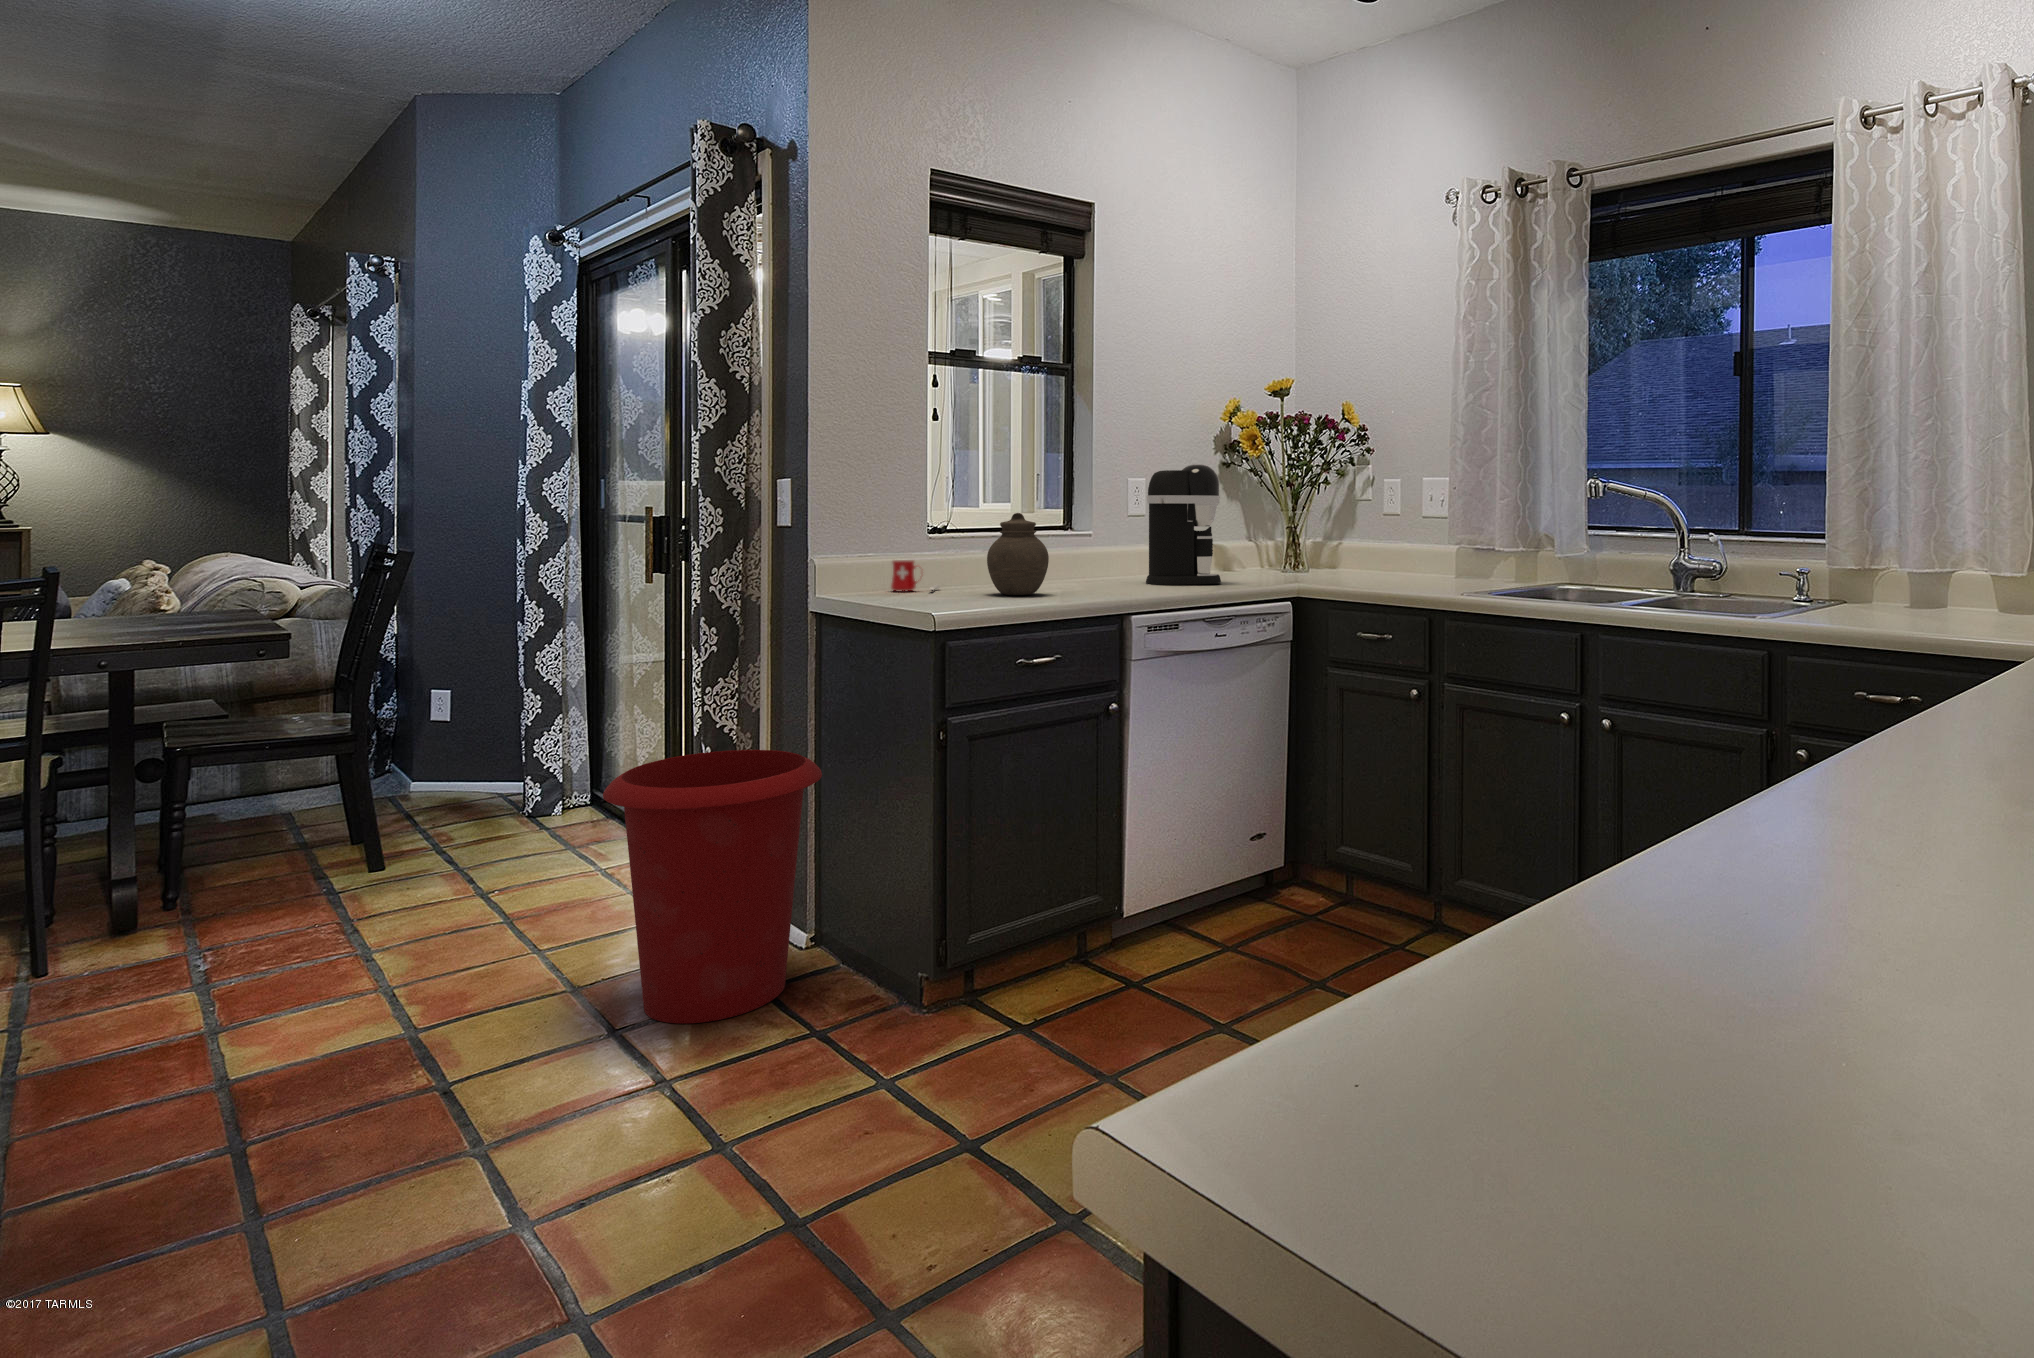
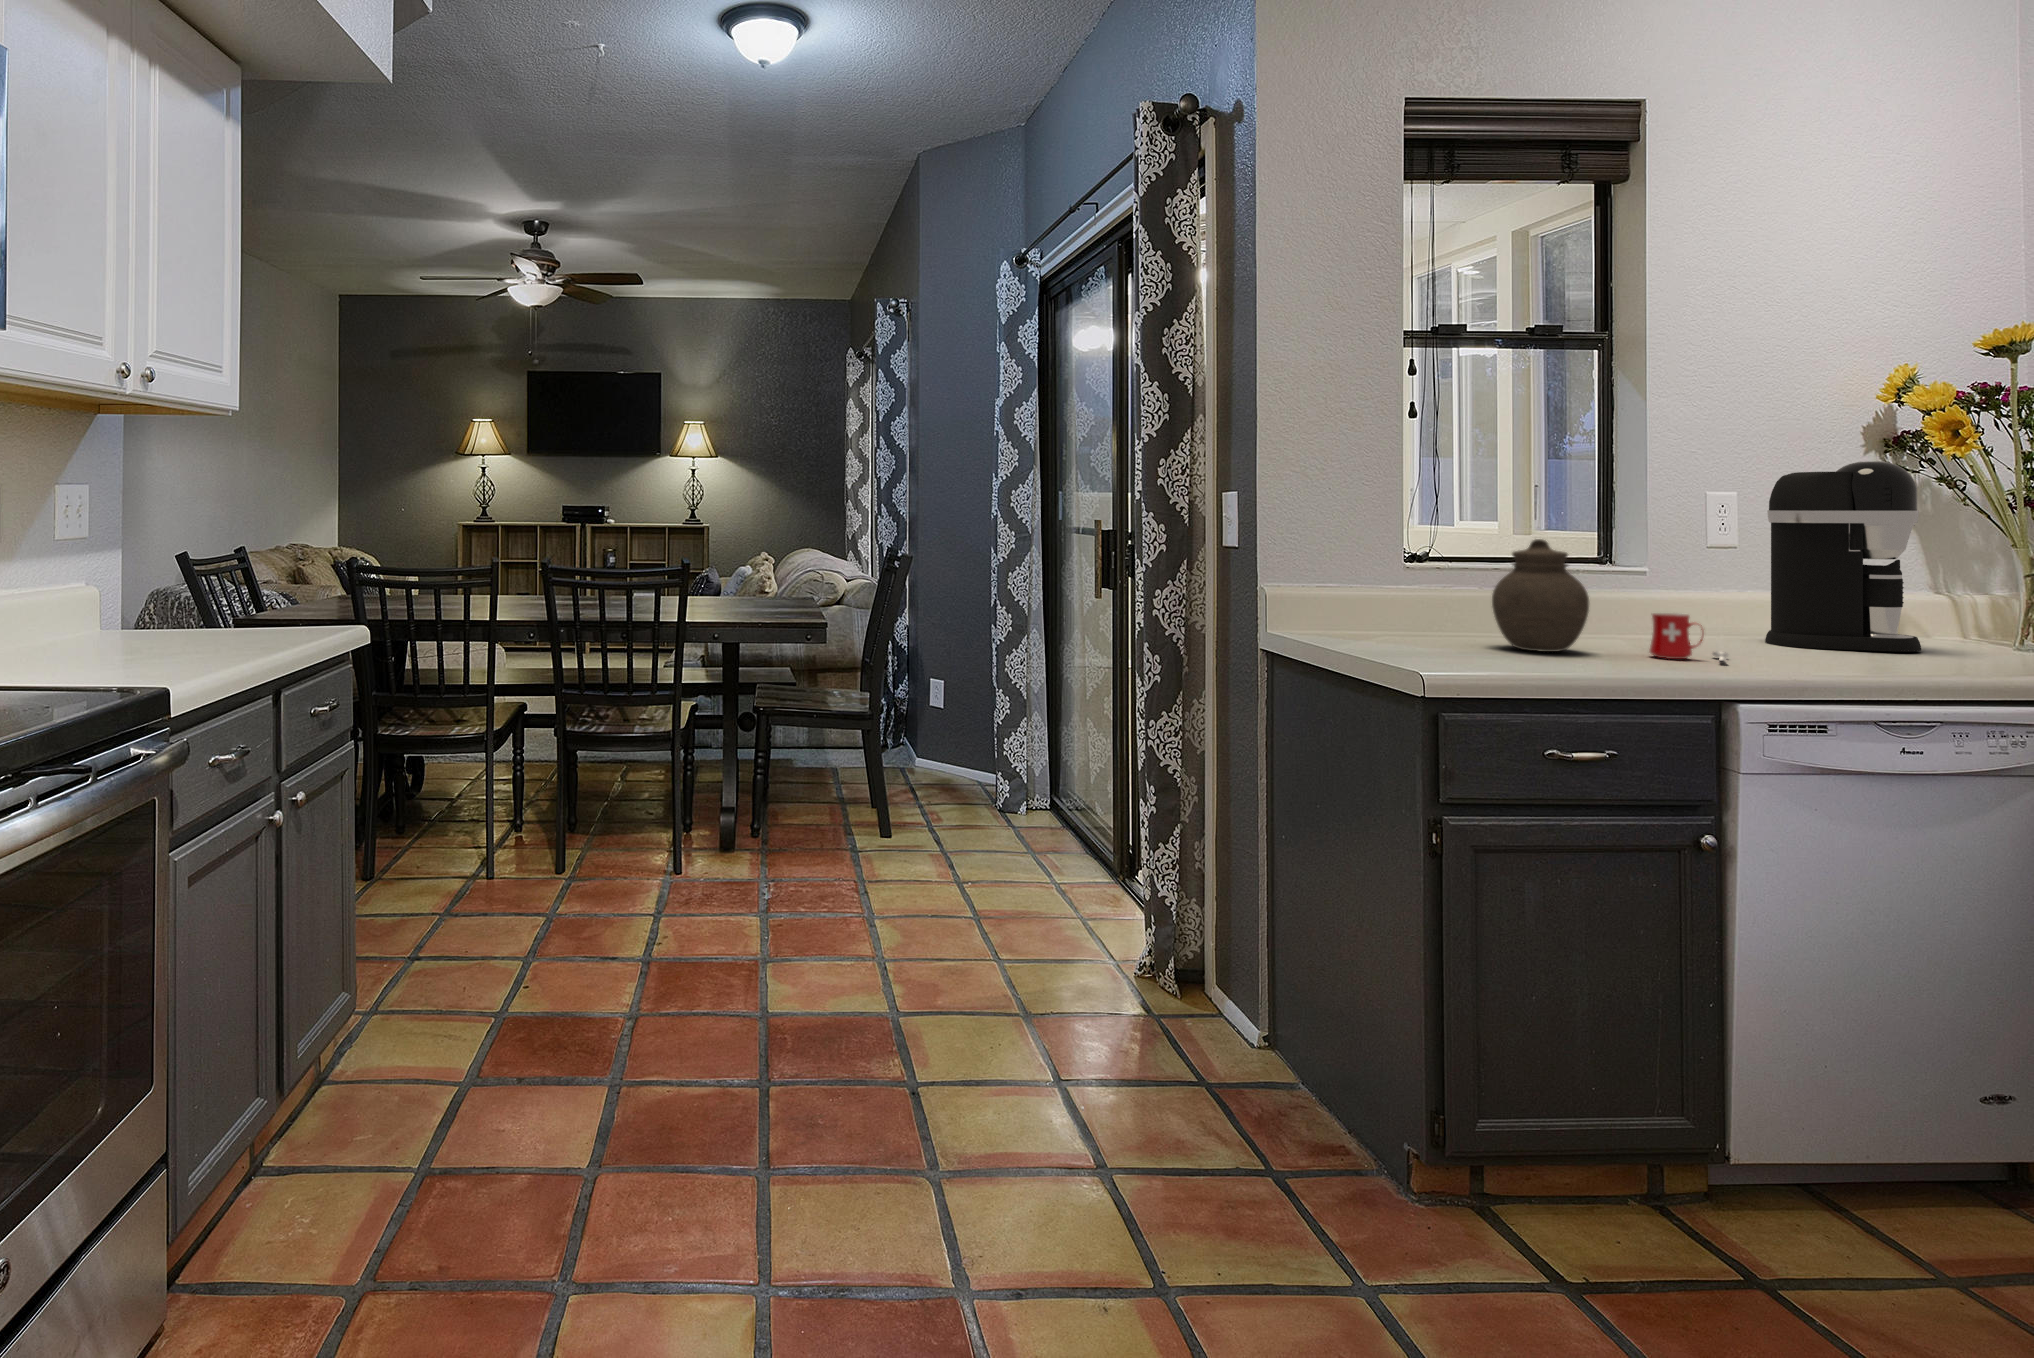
mug: present [891,560,939,591] -> present [1649,613,1728,661]
waste bin: present [603,750,822,1024] -> none [1045,794,1271,1100]

